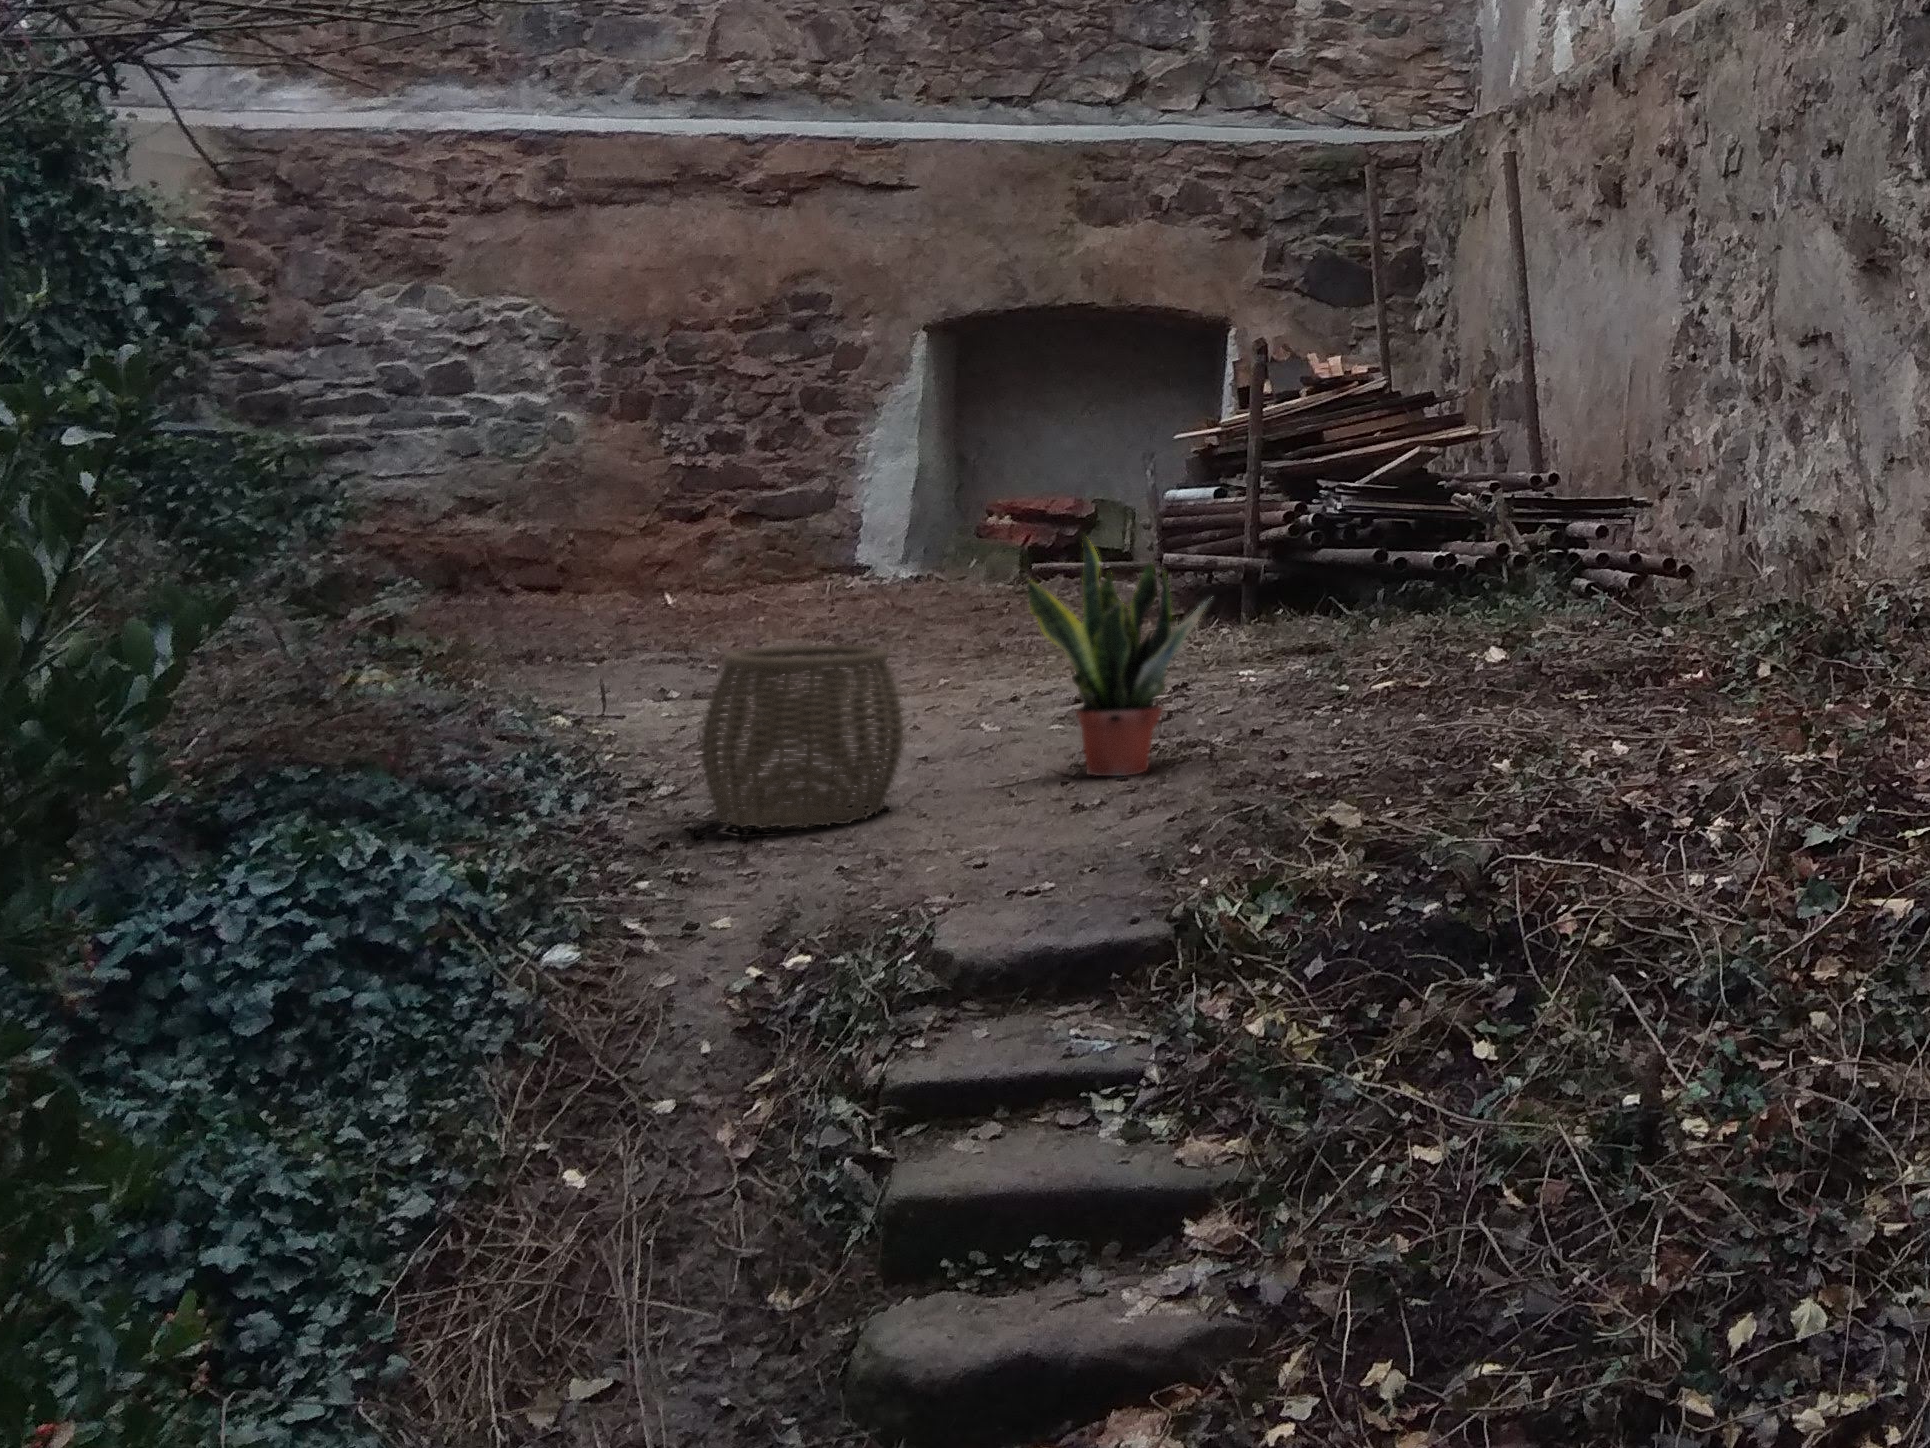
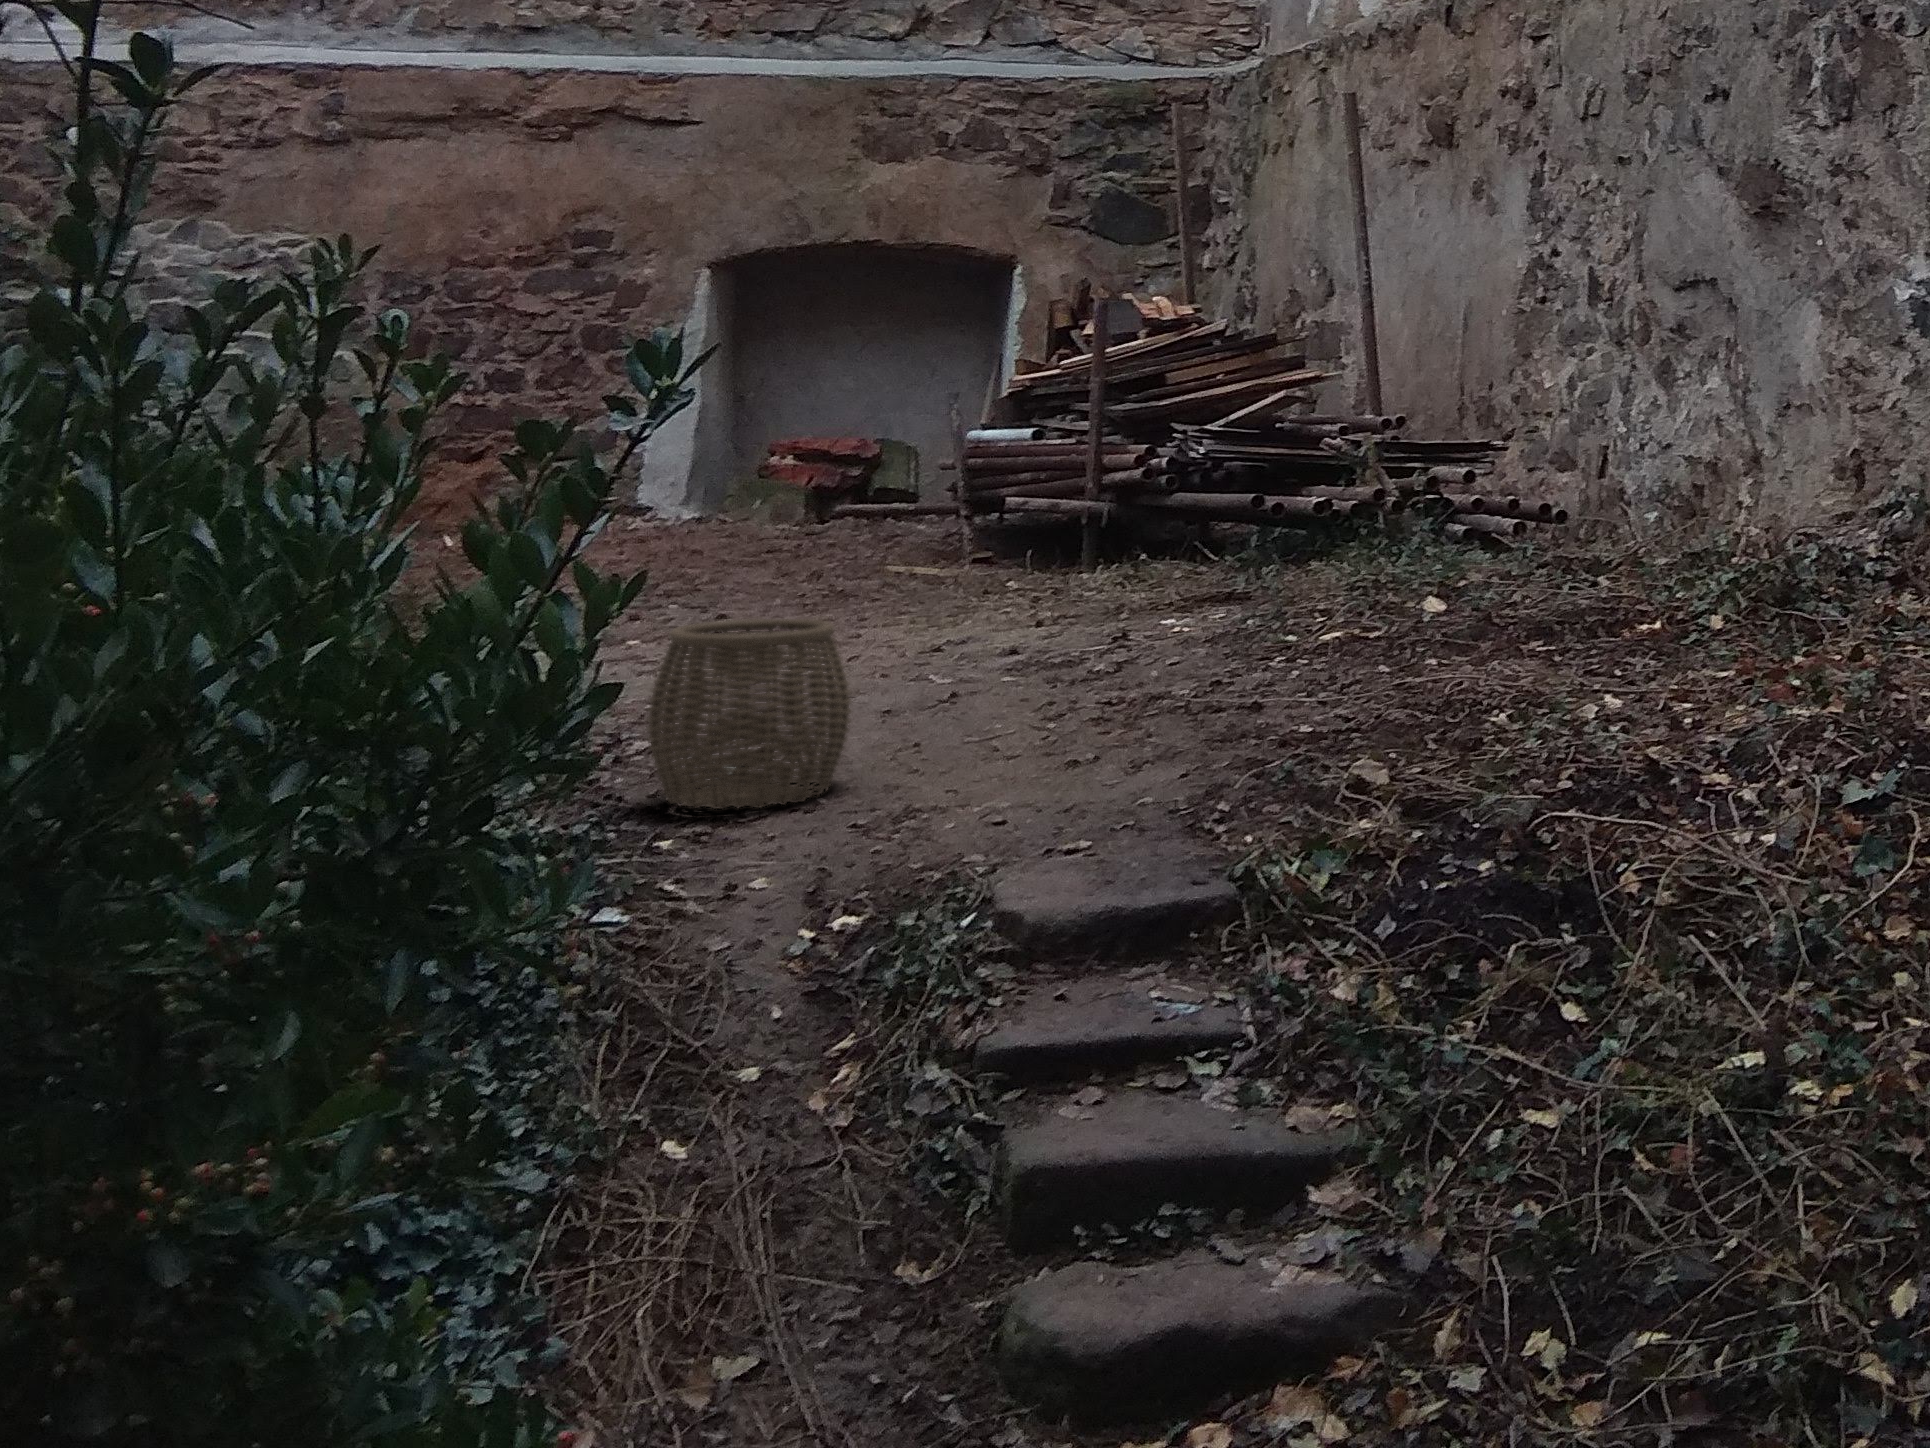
potted plant: present [1027,536,1212,776] -> none [966,500,1149,746]

